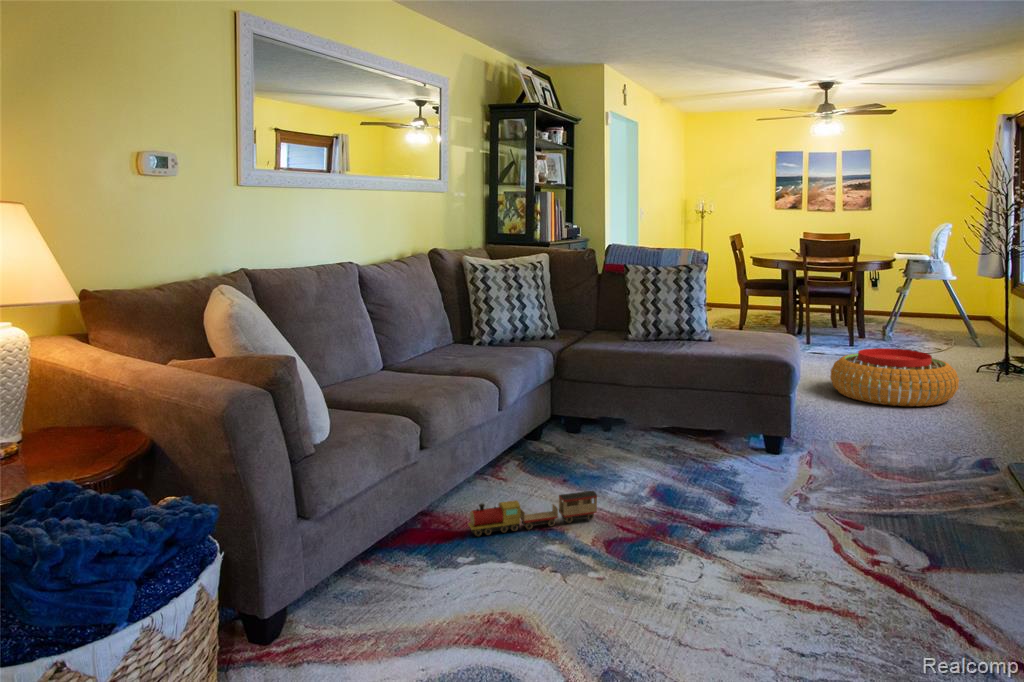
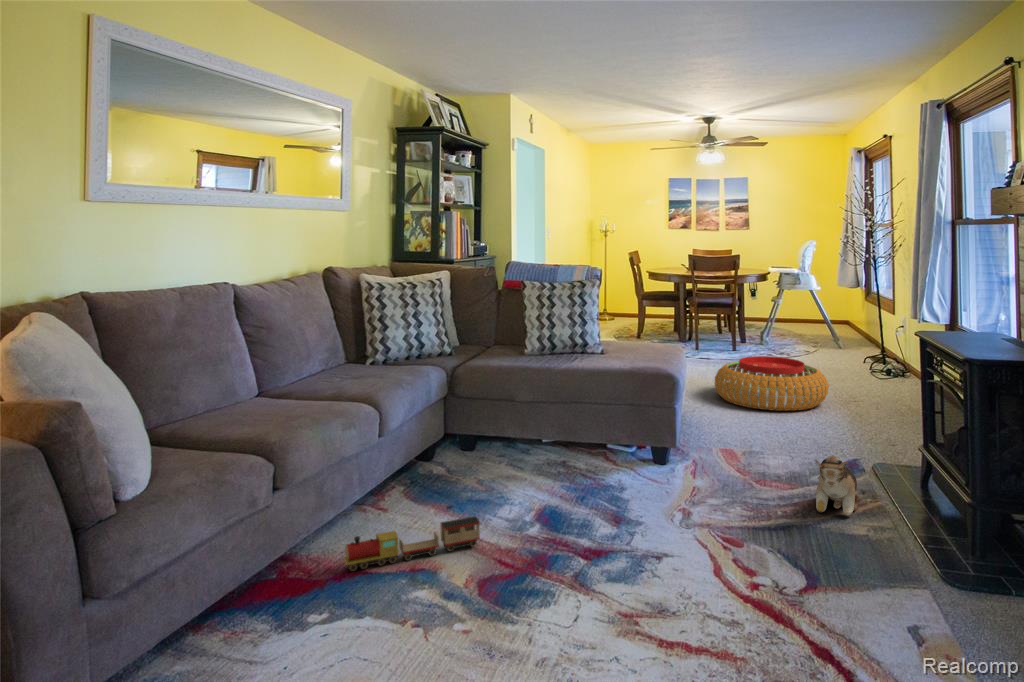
plush toy: none [940,442,989,505] -> present [815,456,860,515]

